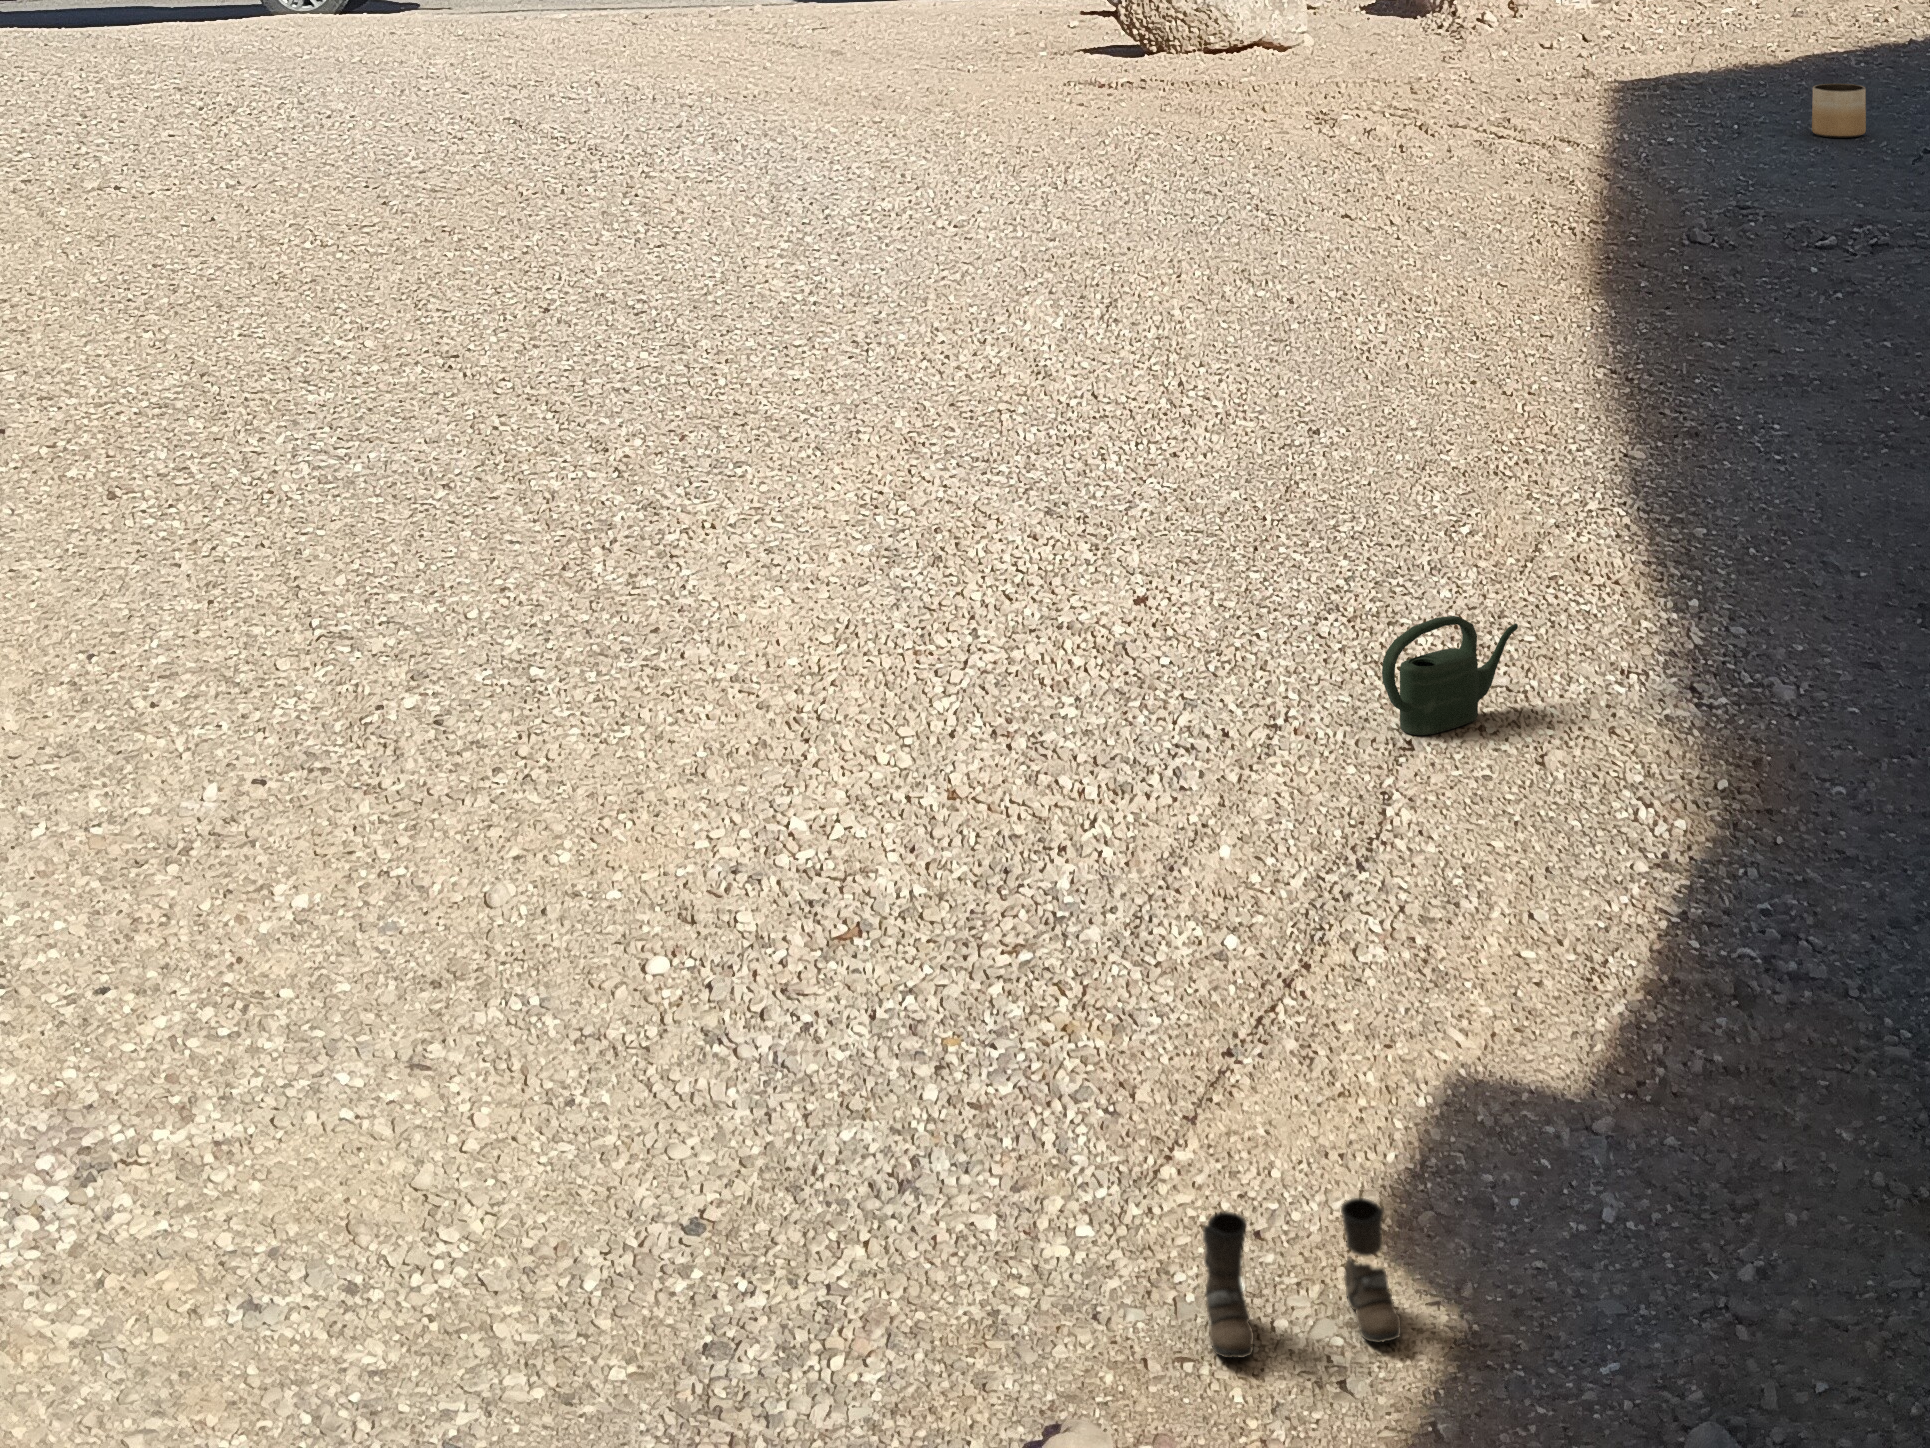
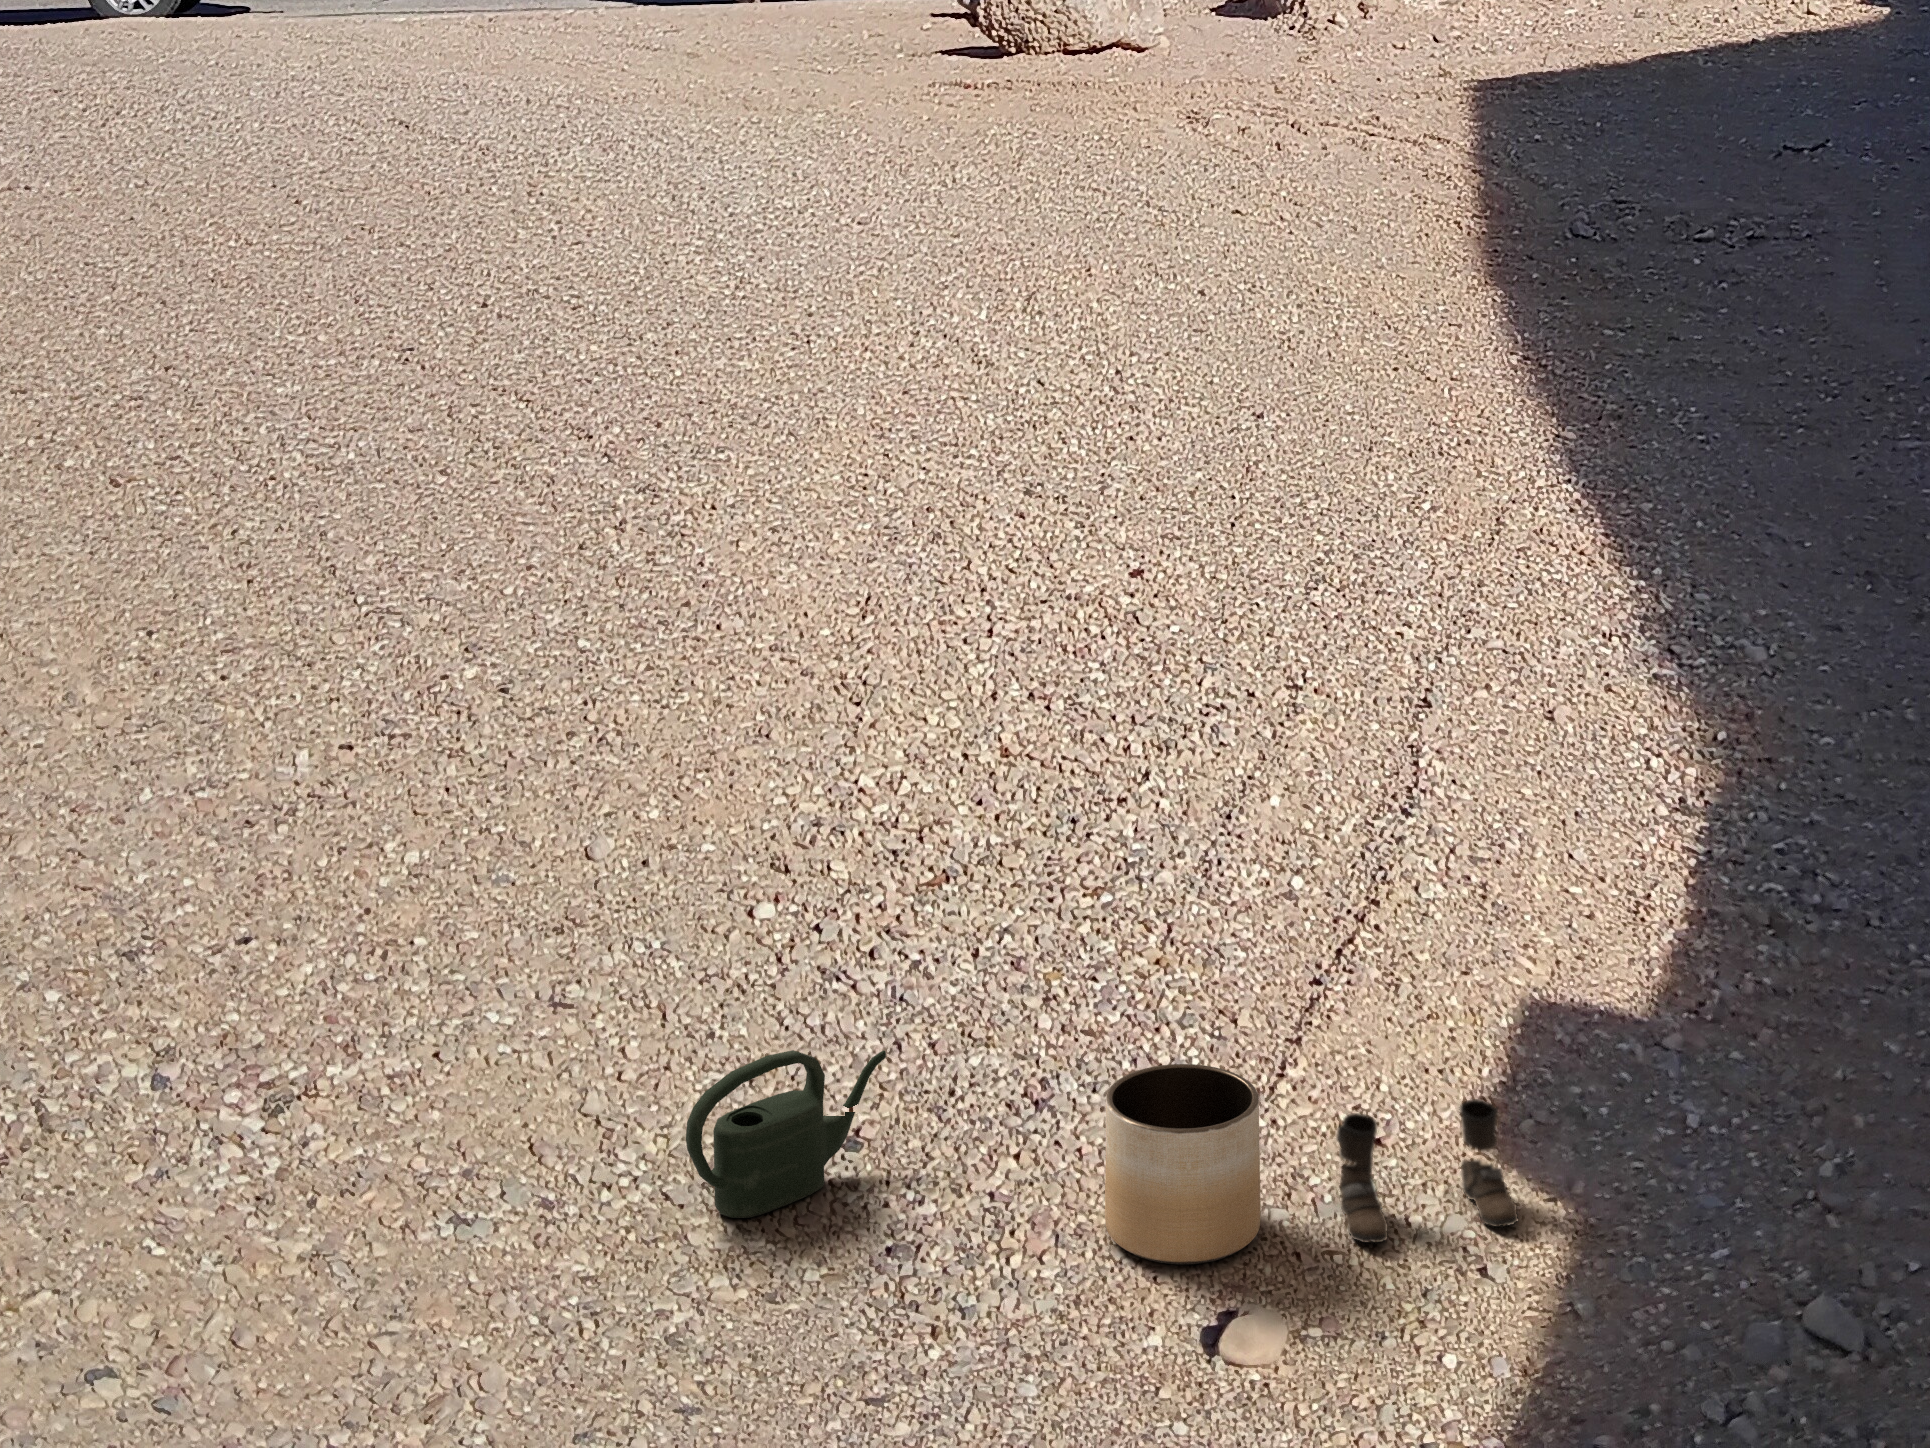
planter: present [1812,84,1866,138] -> present [1105,1064,1261,1264]
watering can: present [1382,616,1518,735] -> present [686,1050,886,1218]

